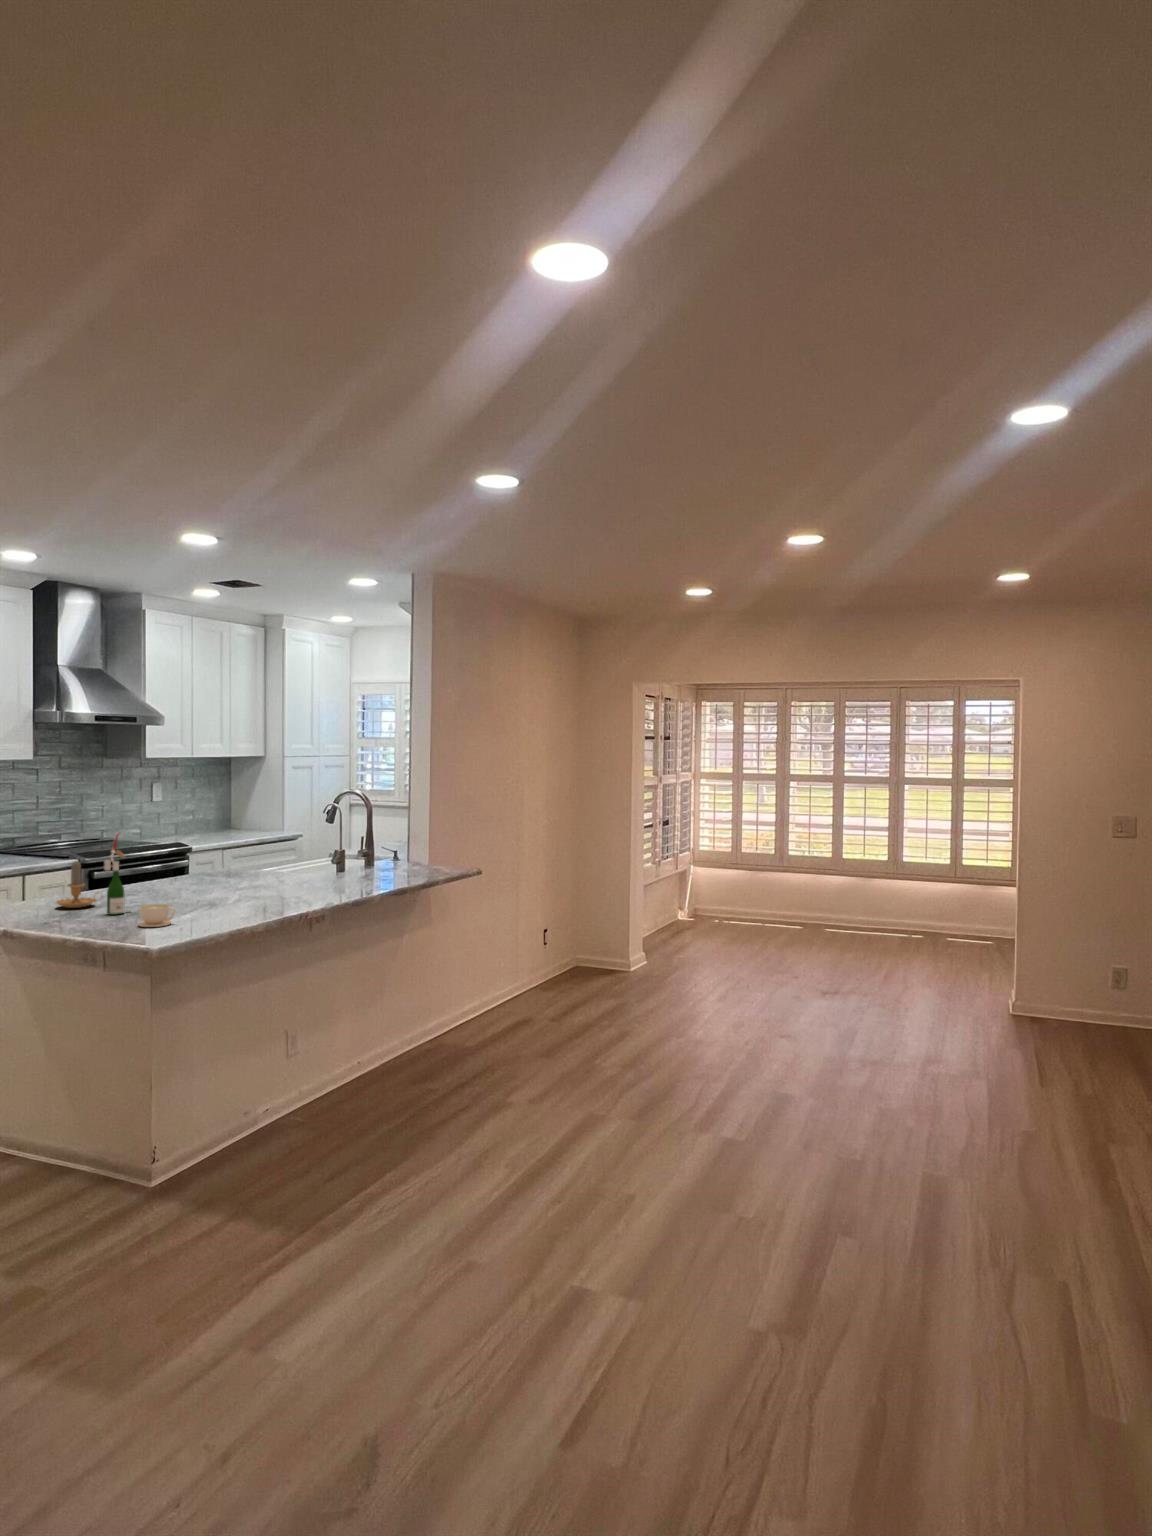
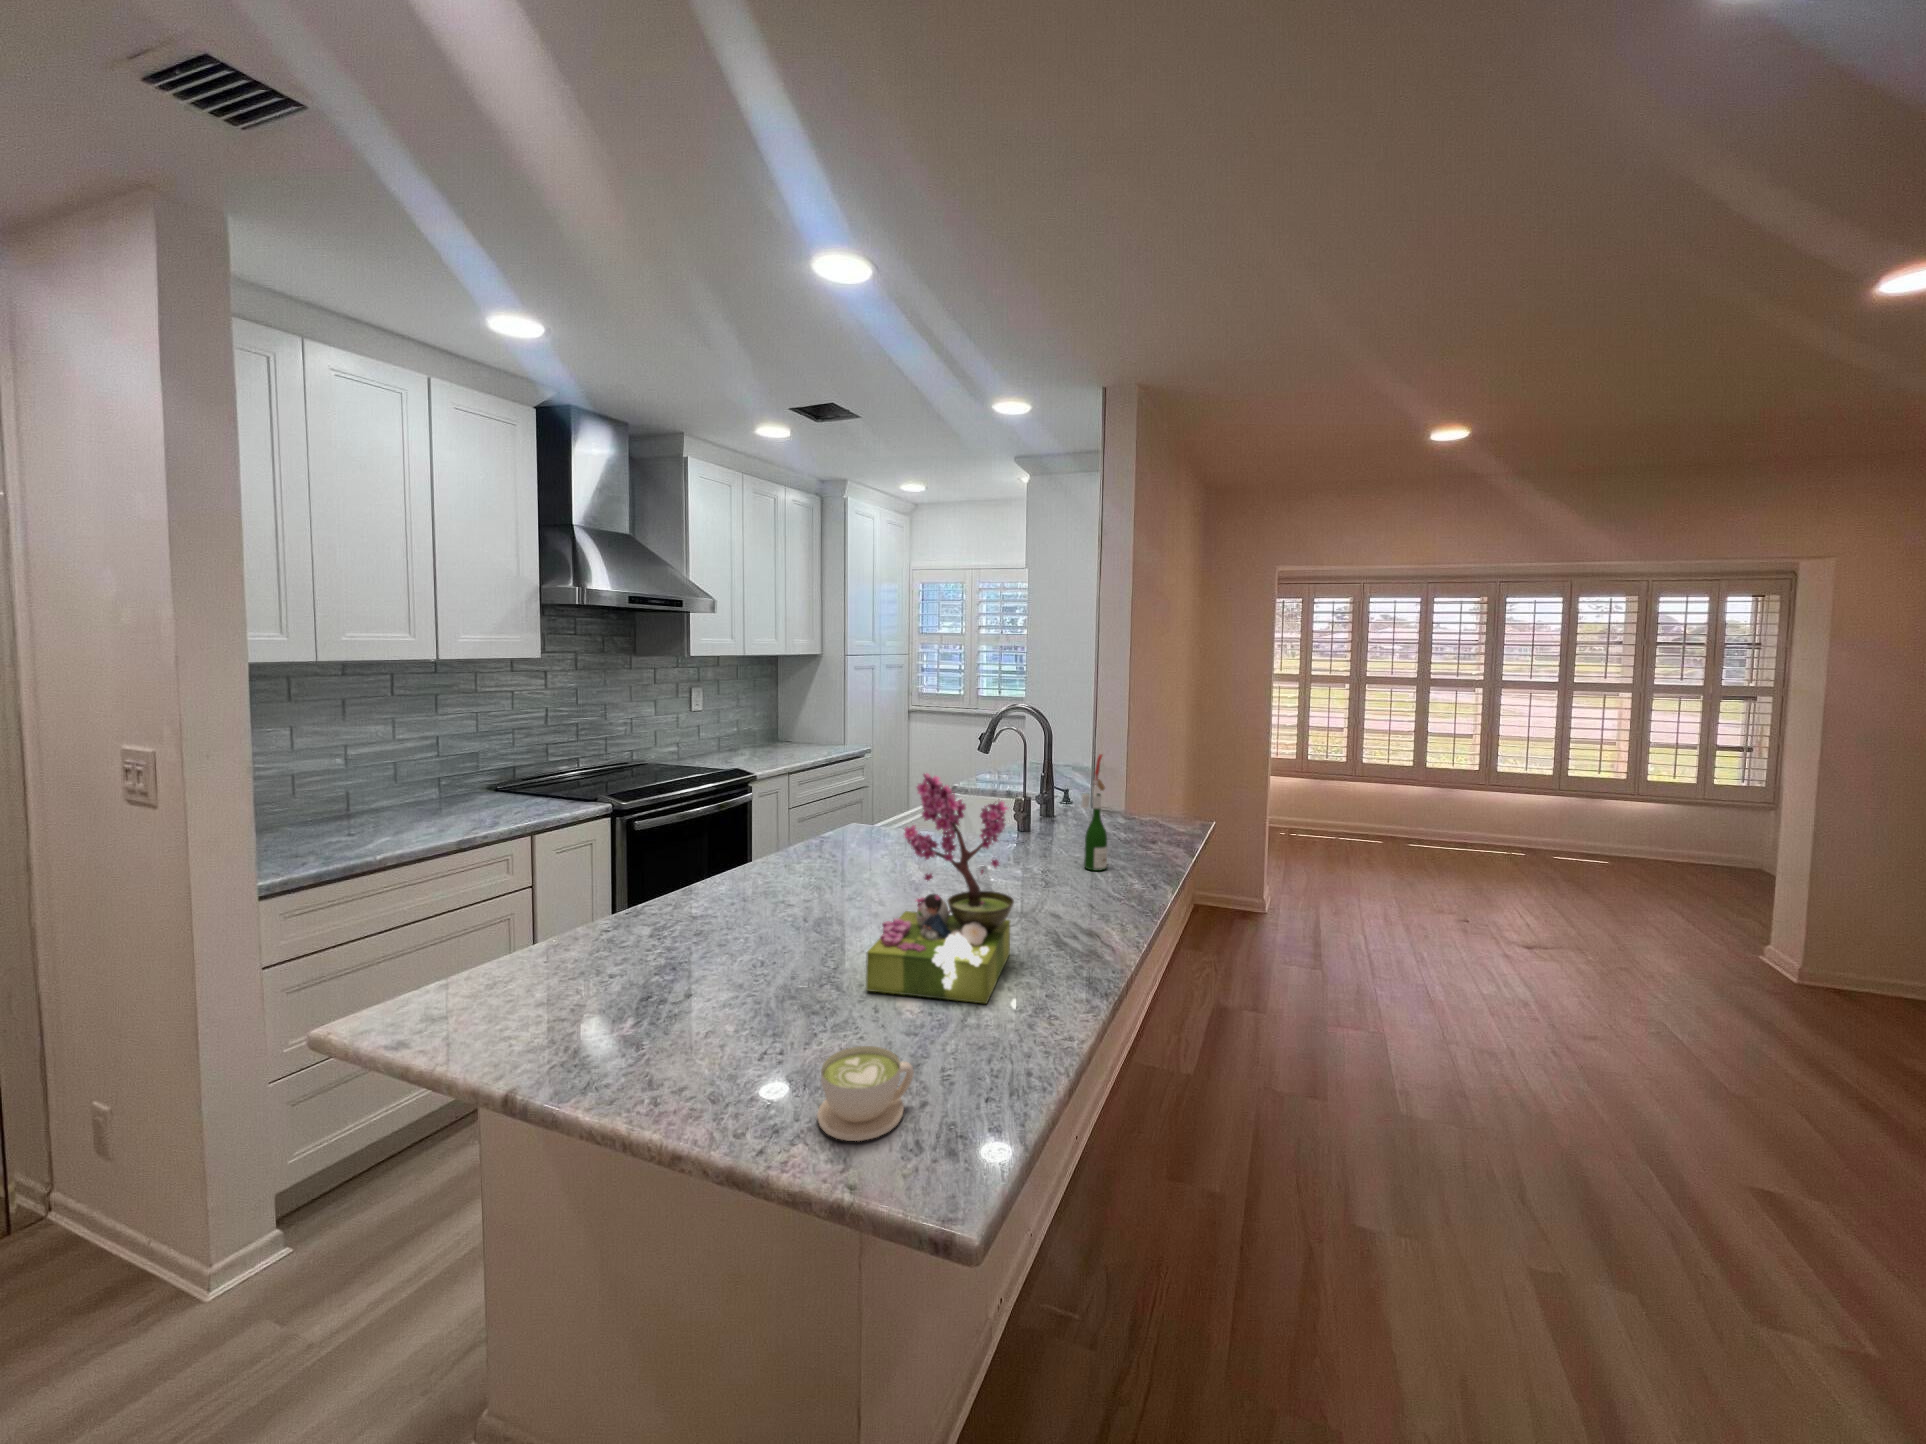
flower arrangement: none [181,812,260,910] -> present [866,773,1014,1003]
wine bottle: present [104,833,125,915] -> present [1082,755,1108,871]
candle: present [56,862,98,908] -> none [579,885,686,998]

